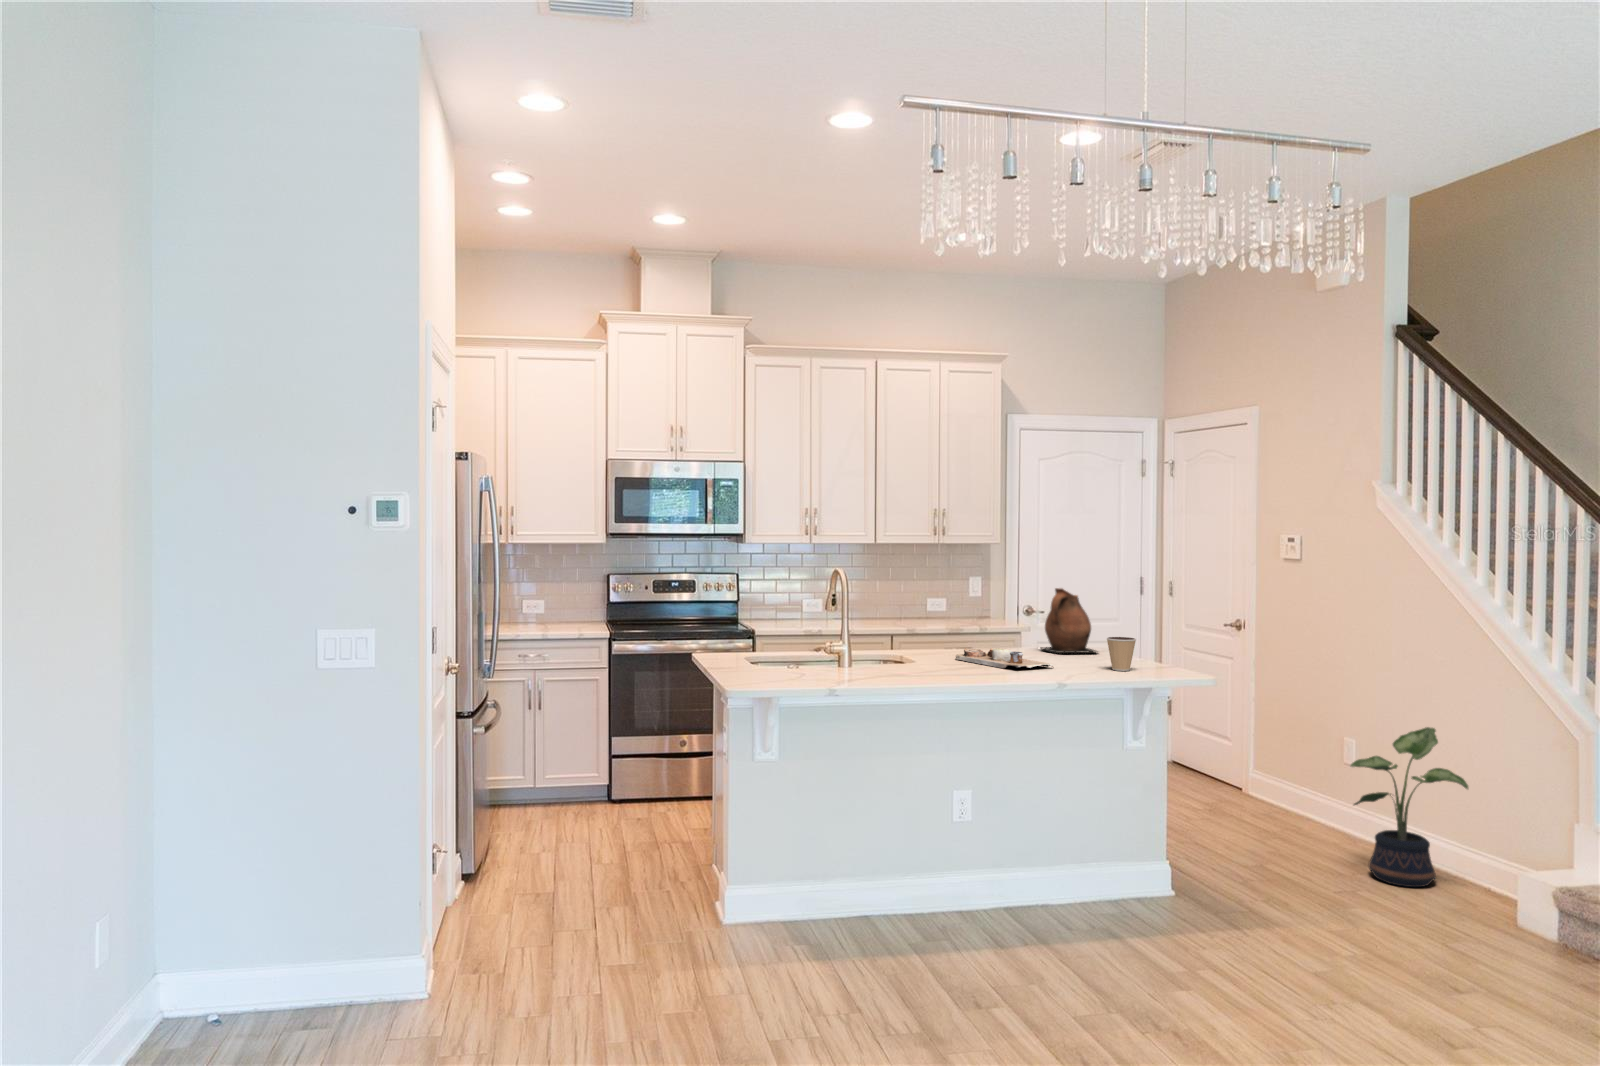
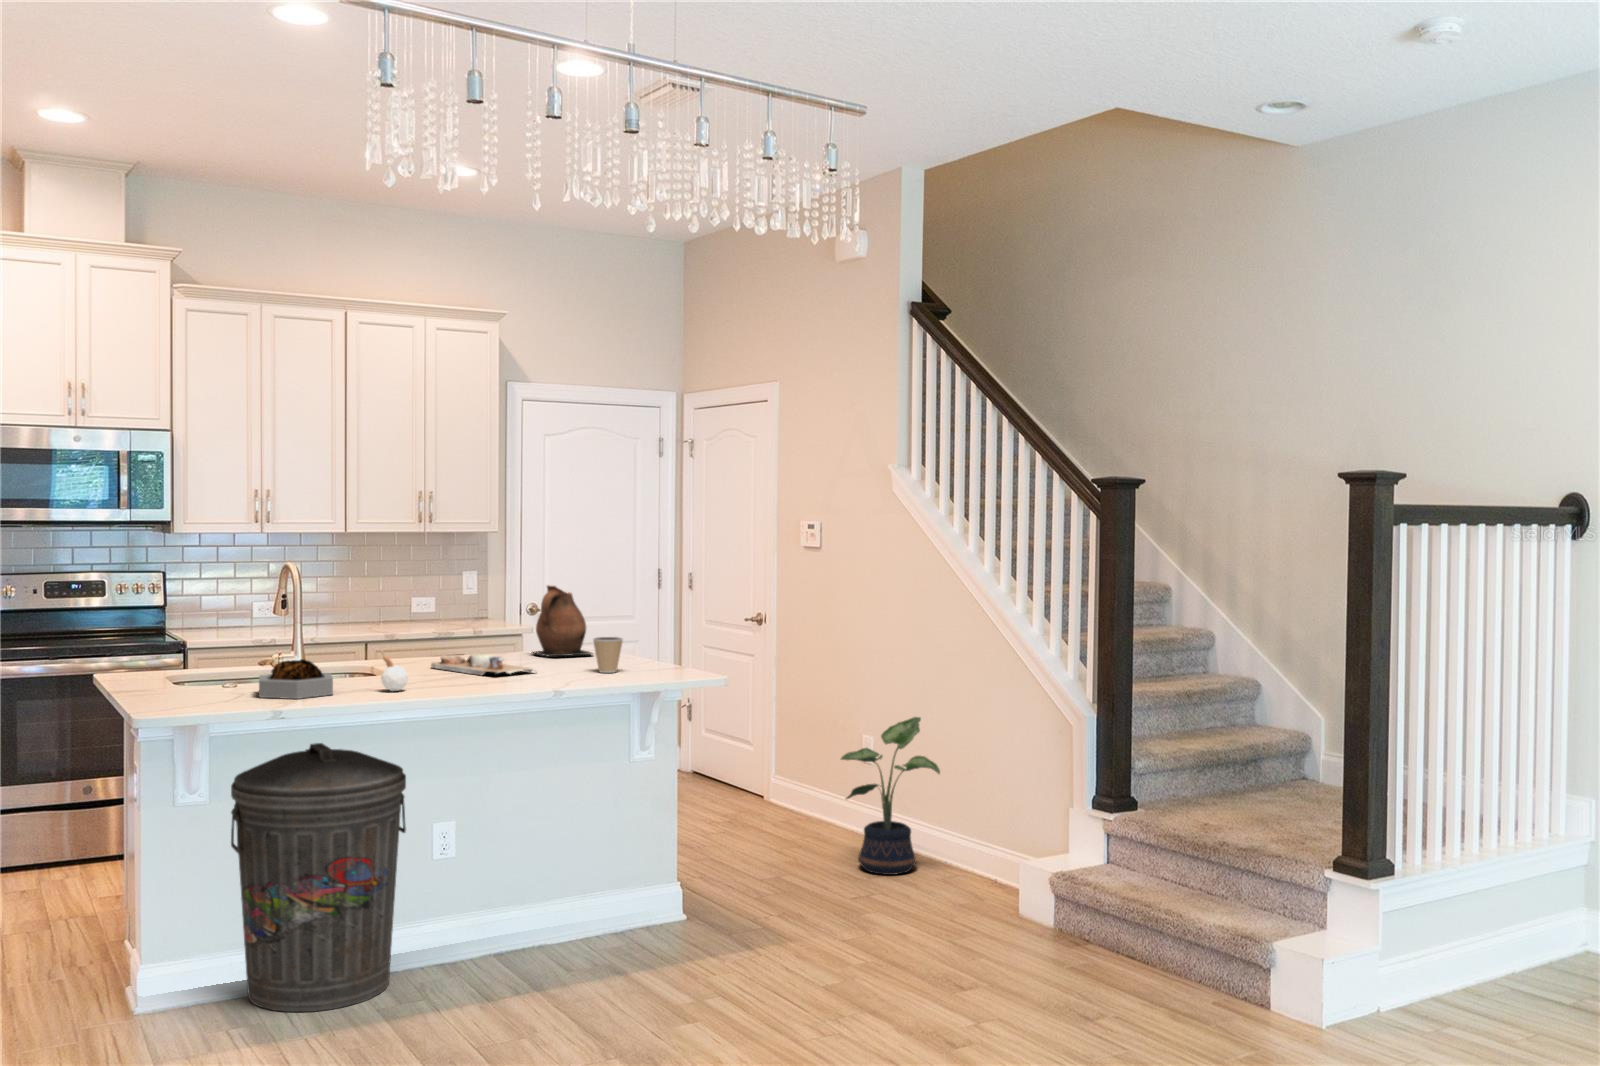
candle: none [918,640,943,680] -> present [381,656,408,691]
decorative bowl: none [815,646,878,684] -> present [259,659,333,699]
trash can: none [793,724,942,970] -> present [231,743,406,1012]

